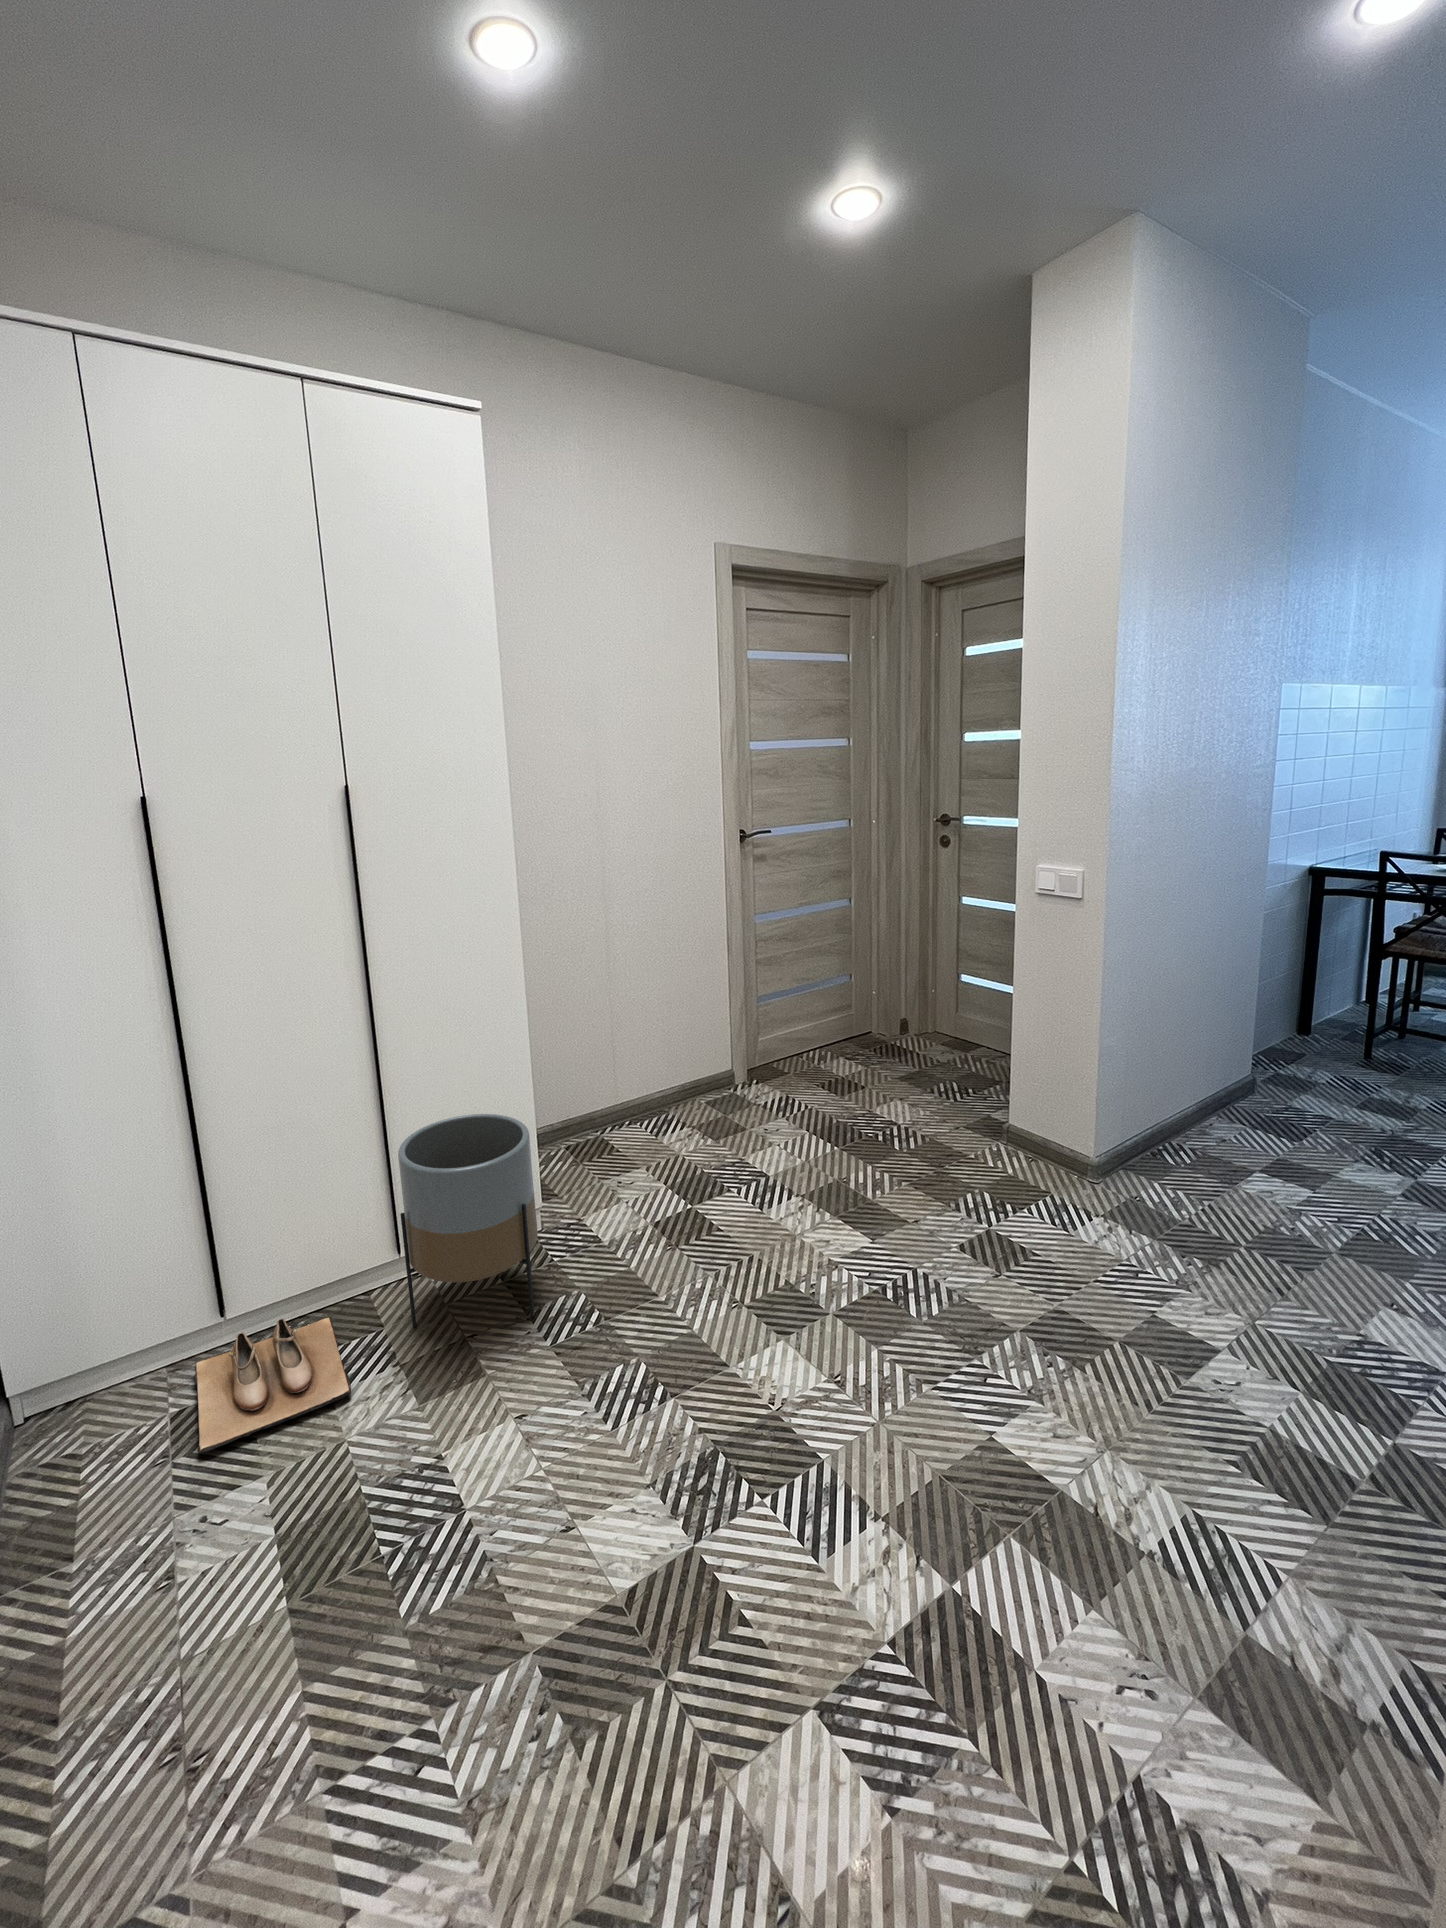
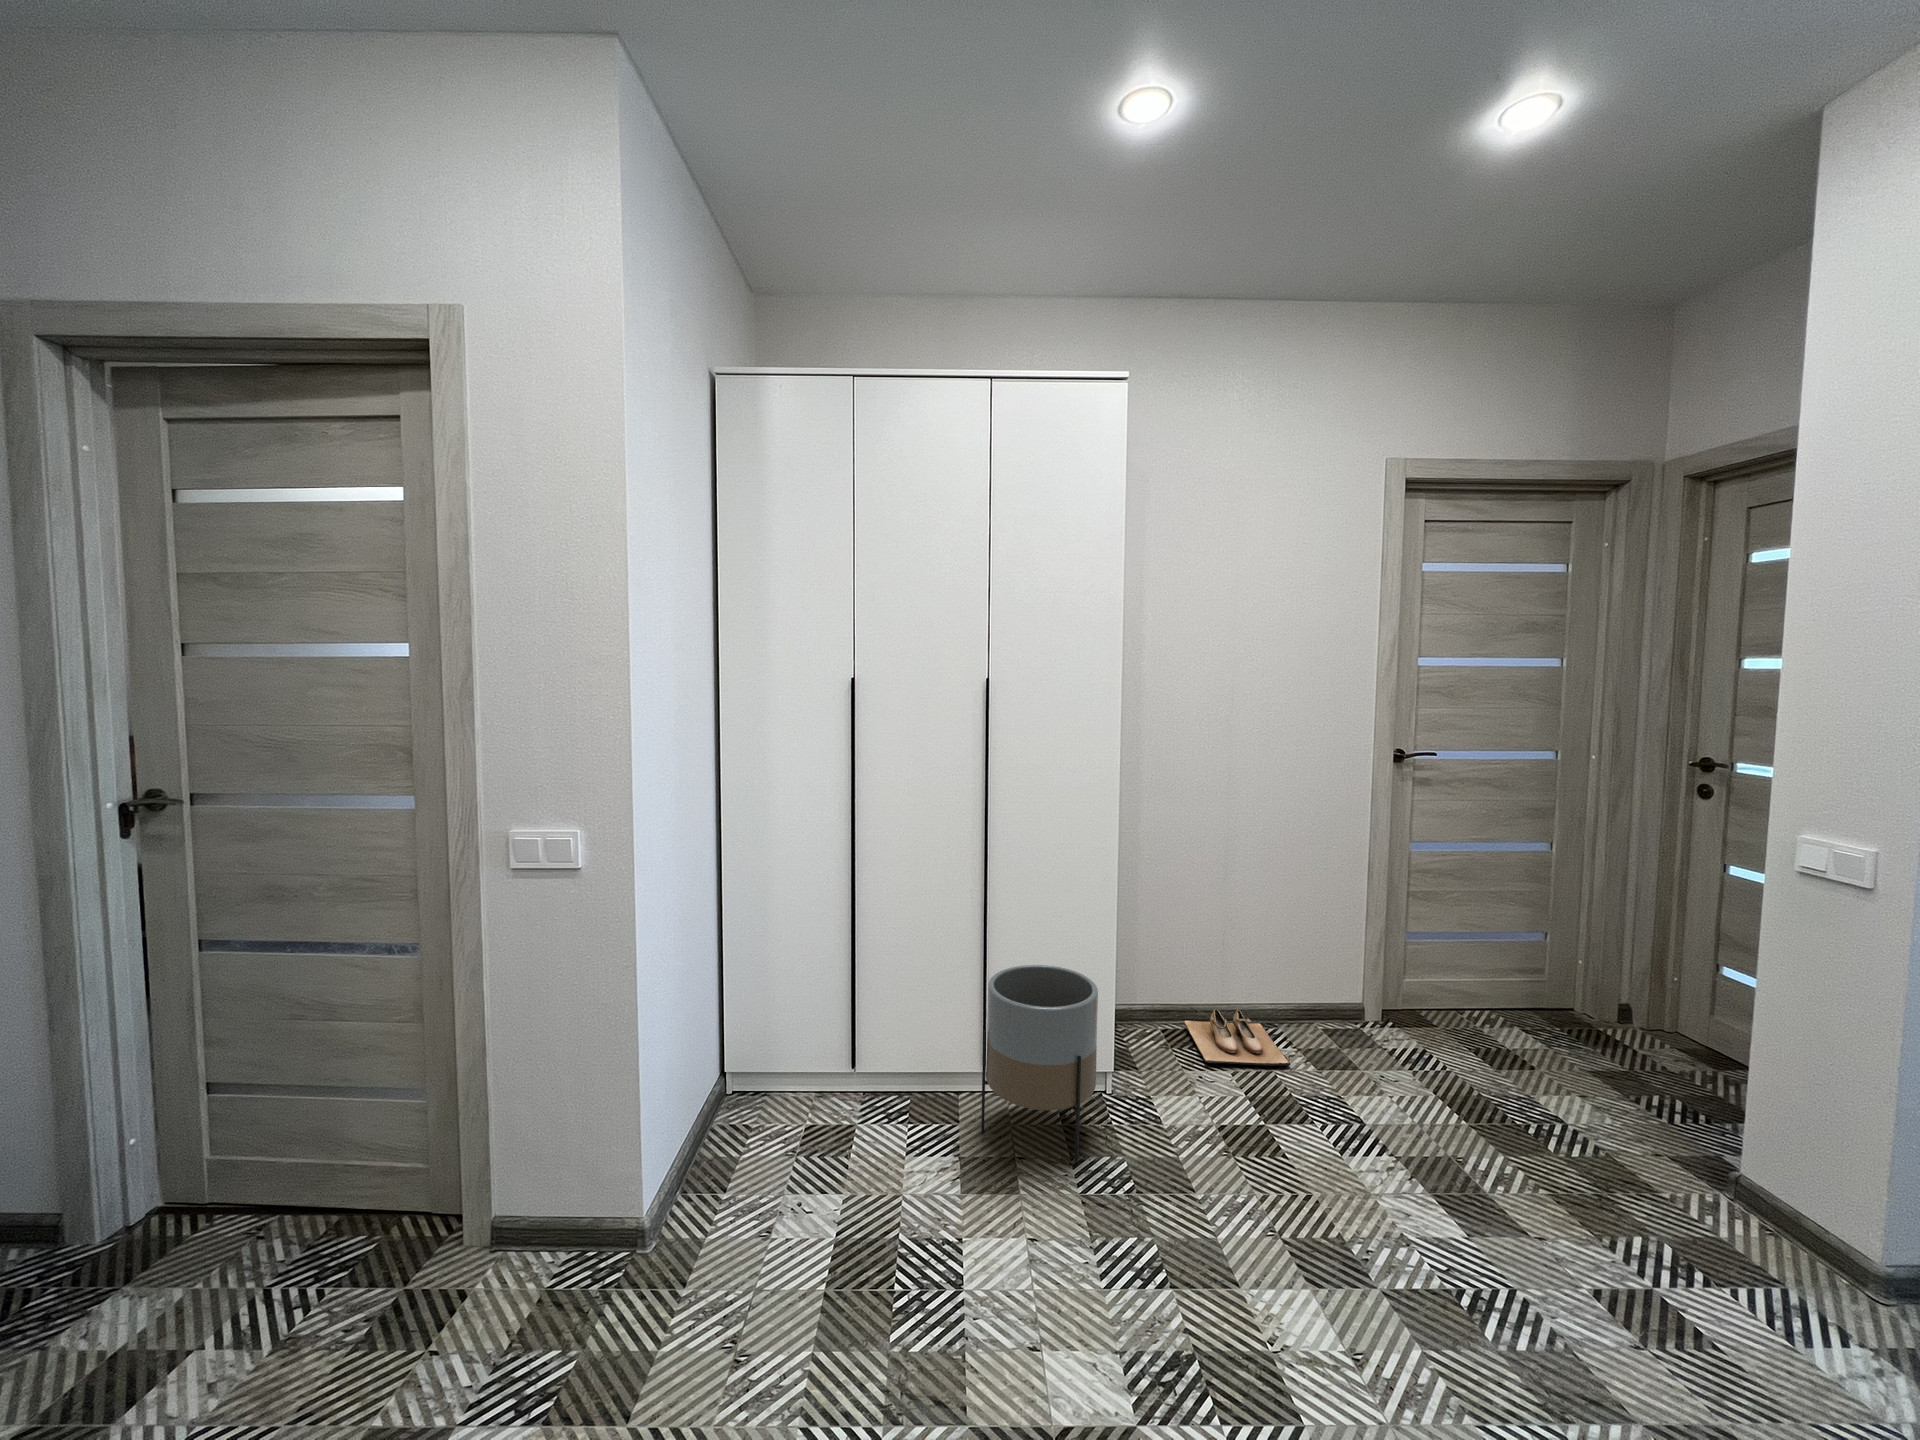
shoe: present [195,1318,351,1453] -> present [1184,1009,1291,1066]

